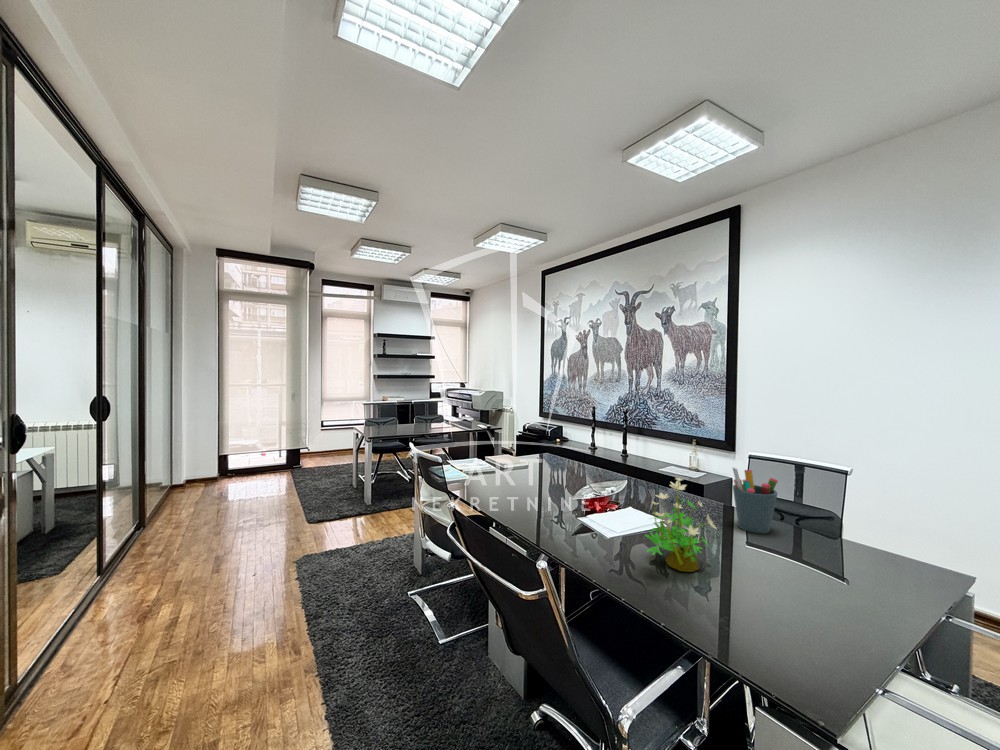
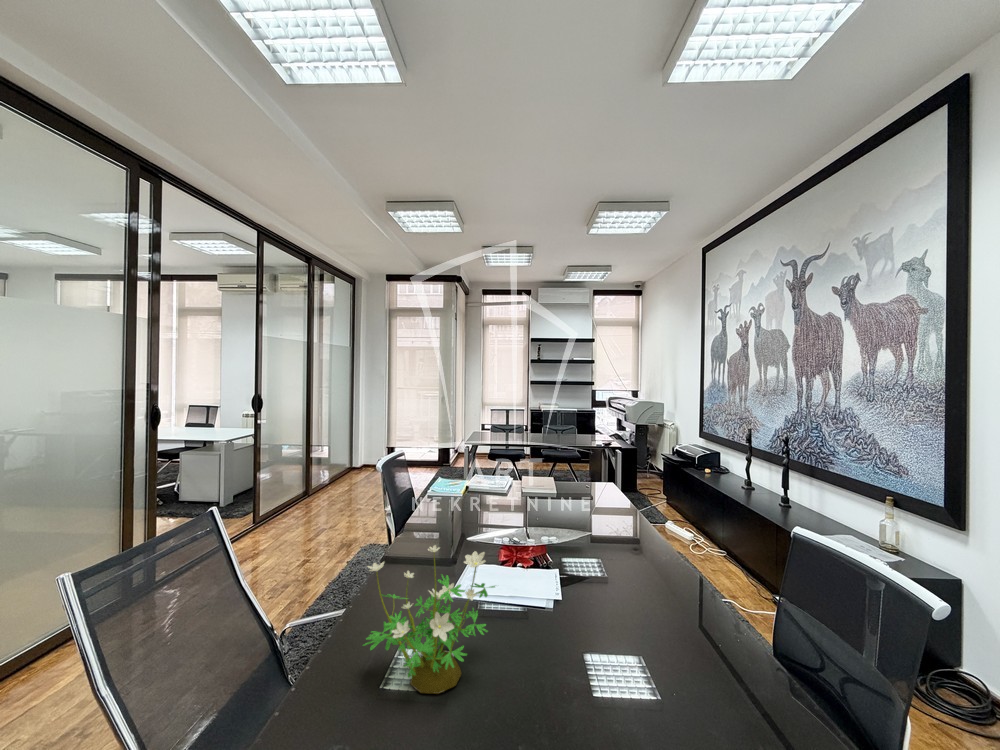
pen holder: present [733,468,778,534] -> none [651,553,732,690]

